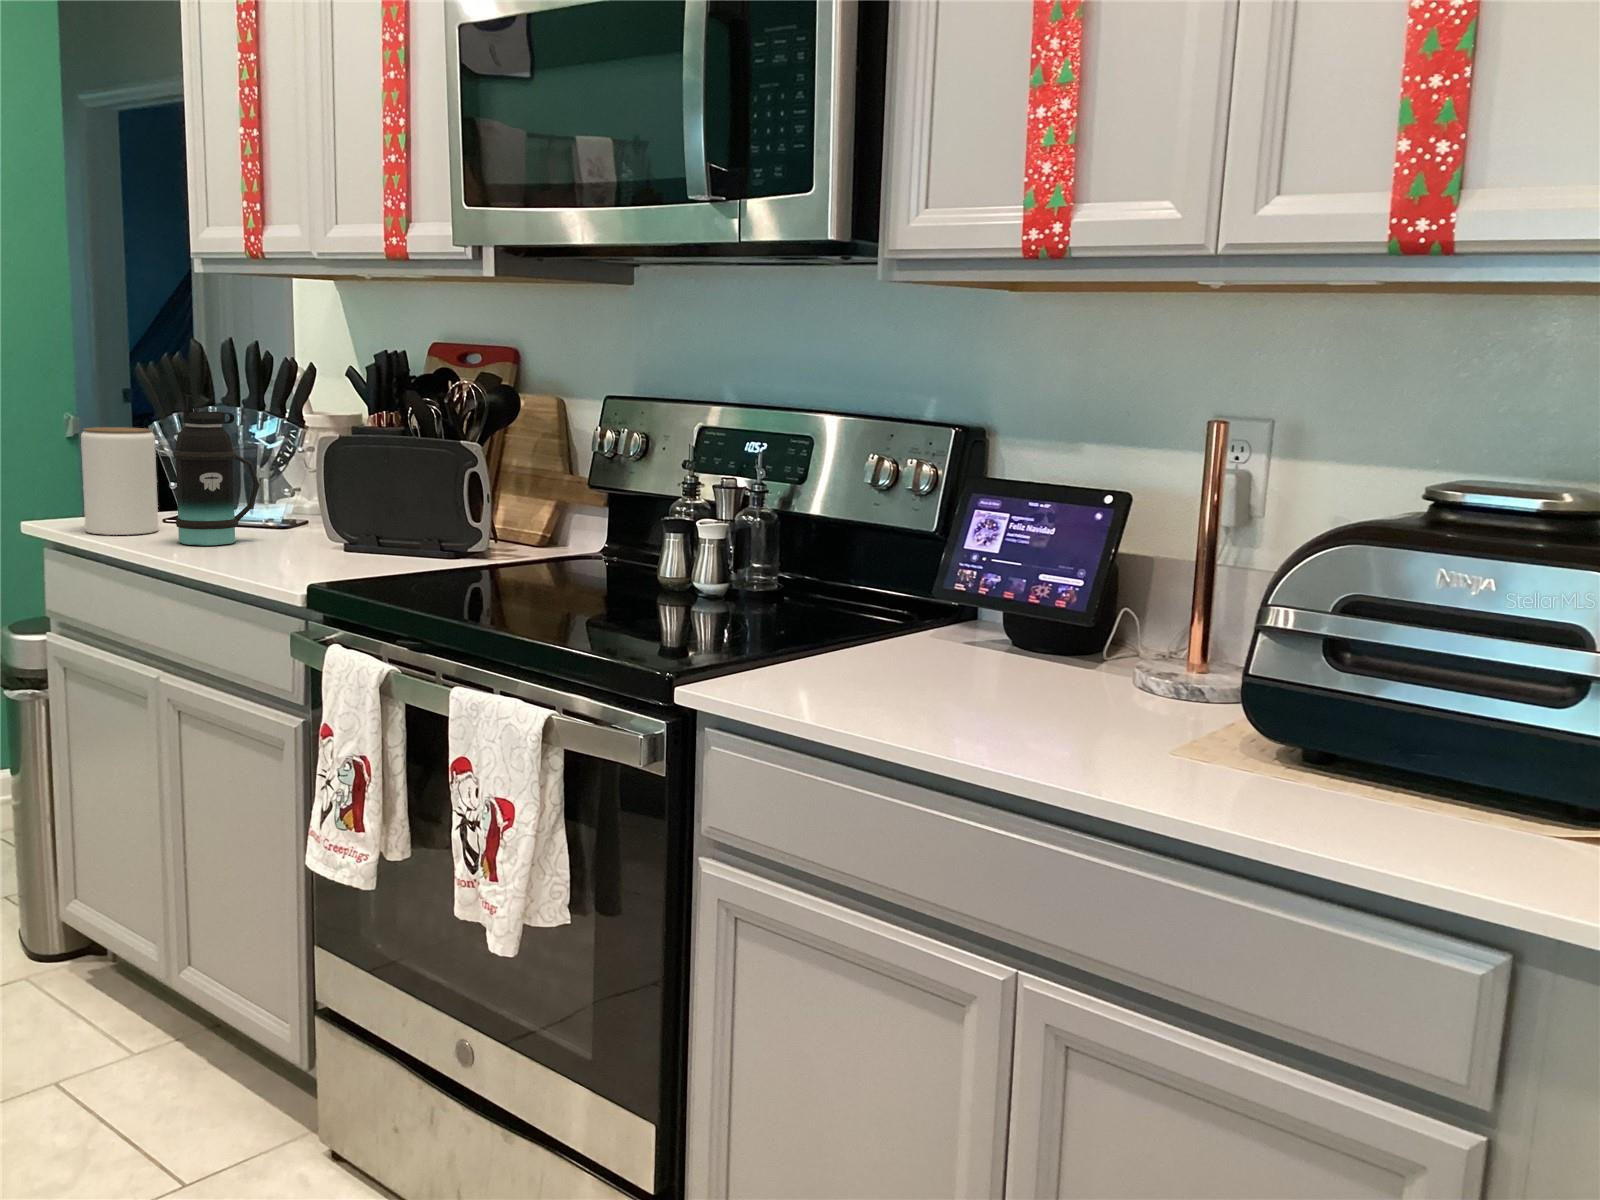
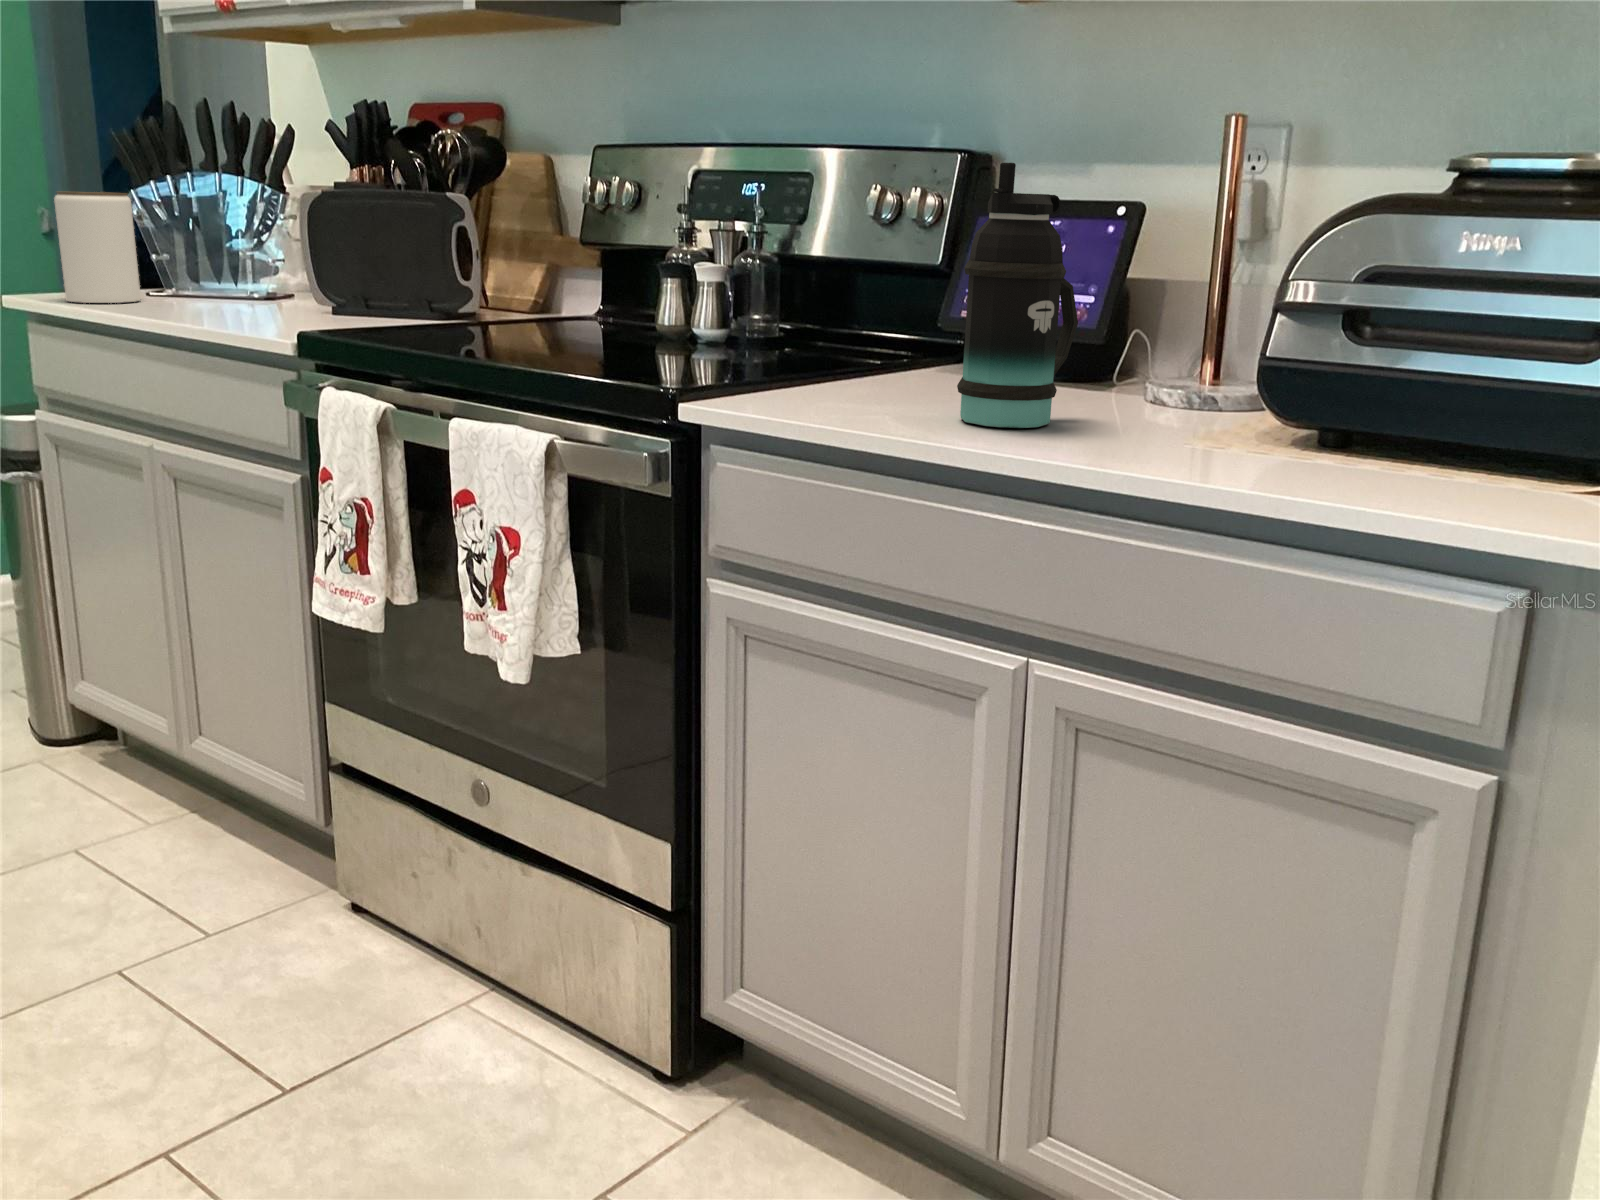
bottle: present [173,395,260,545] -> present [957,163,1078,428]

